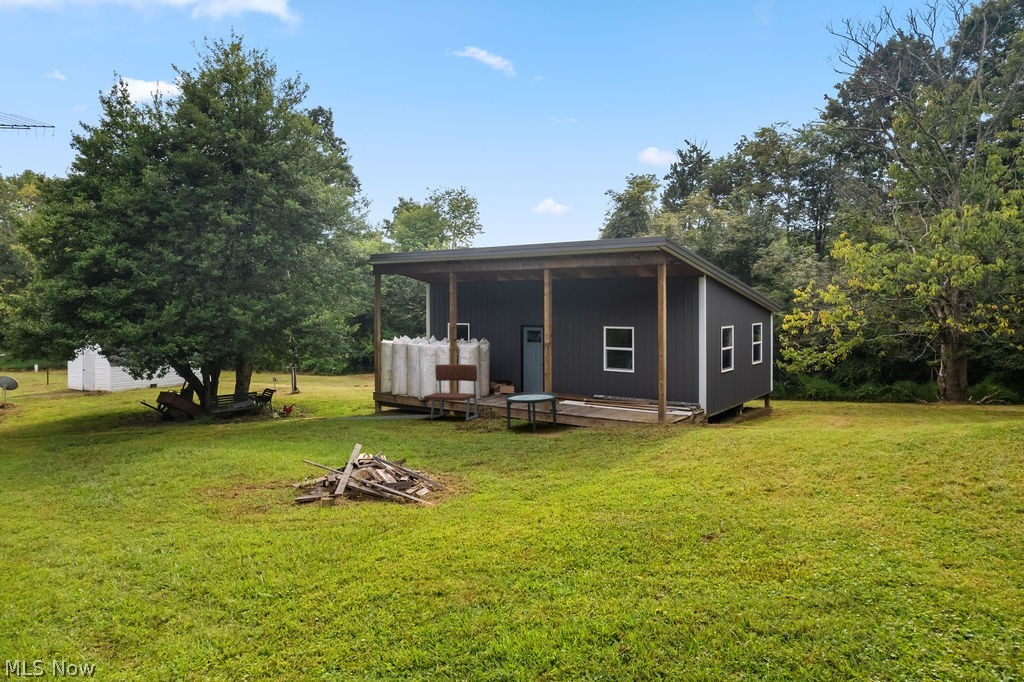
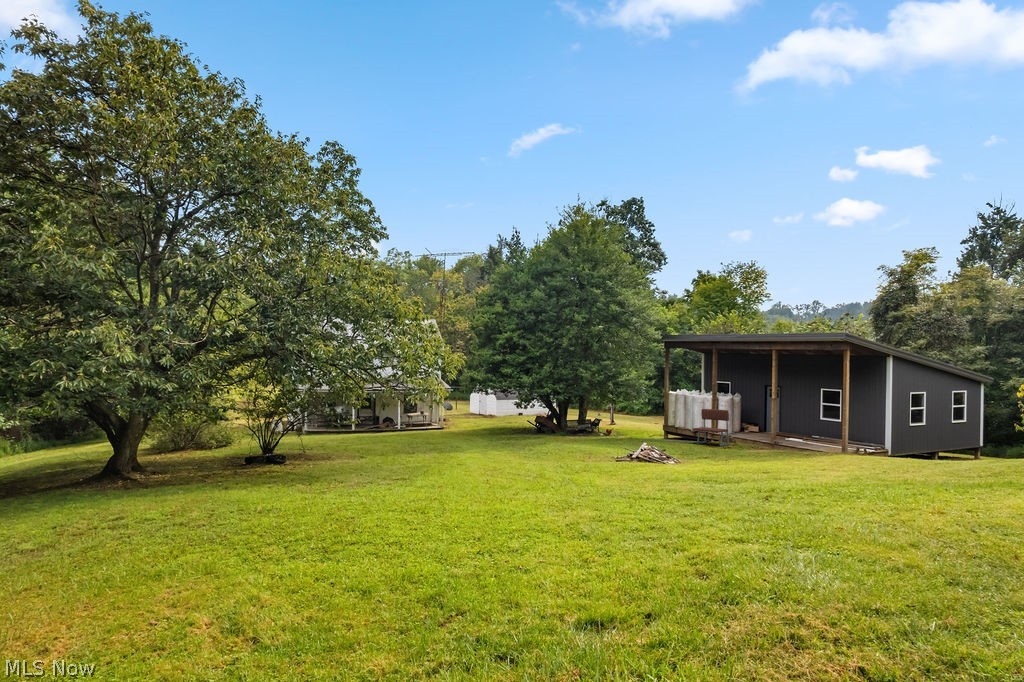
round table: present [504,392,558,432] -> none [742,430,780,454]

